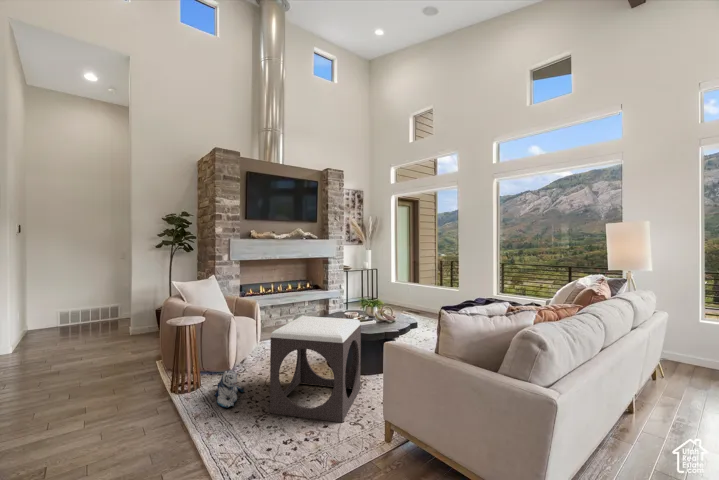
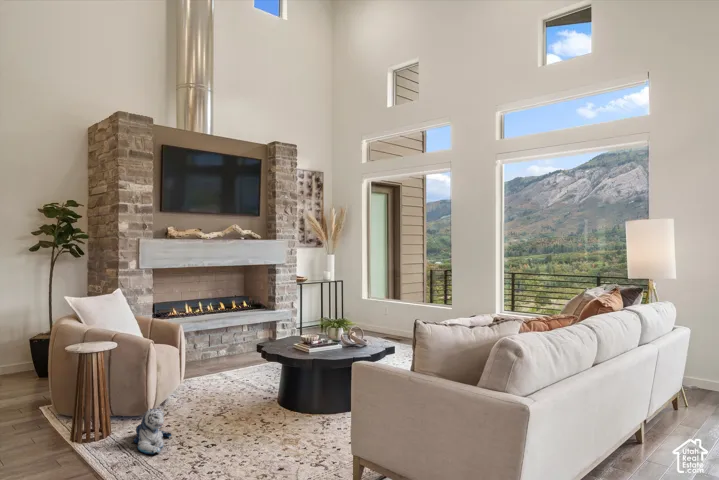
footstool: present [270,316,361,422] -> none [209,339,323,465]

